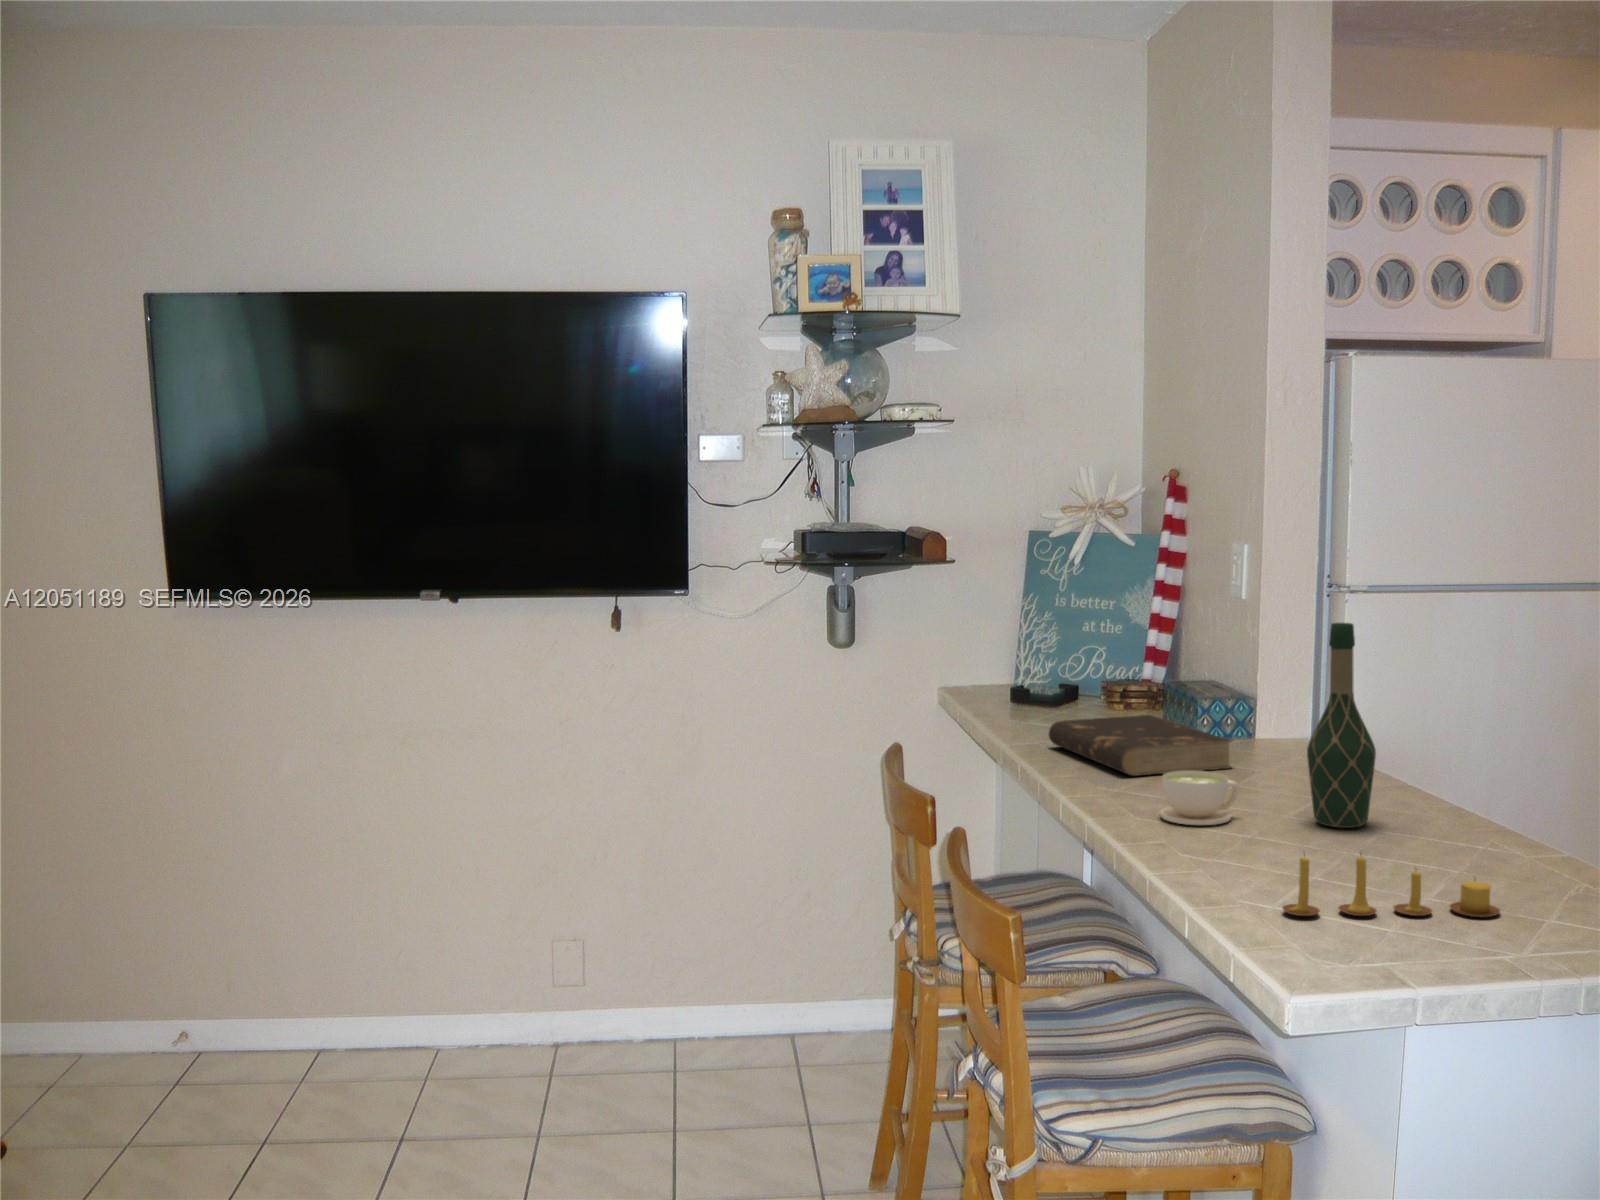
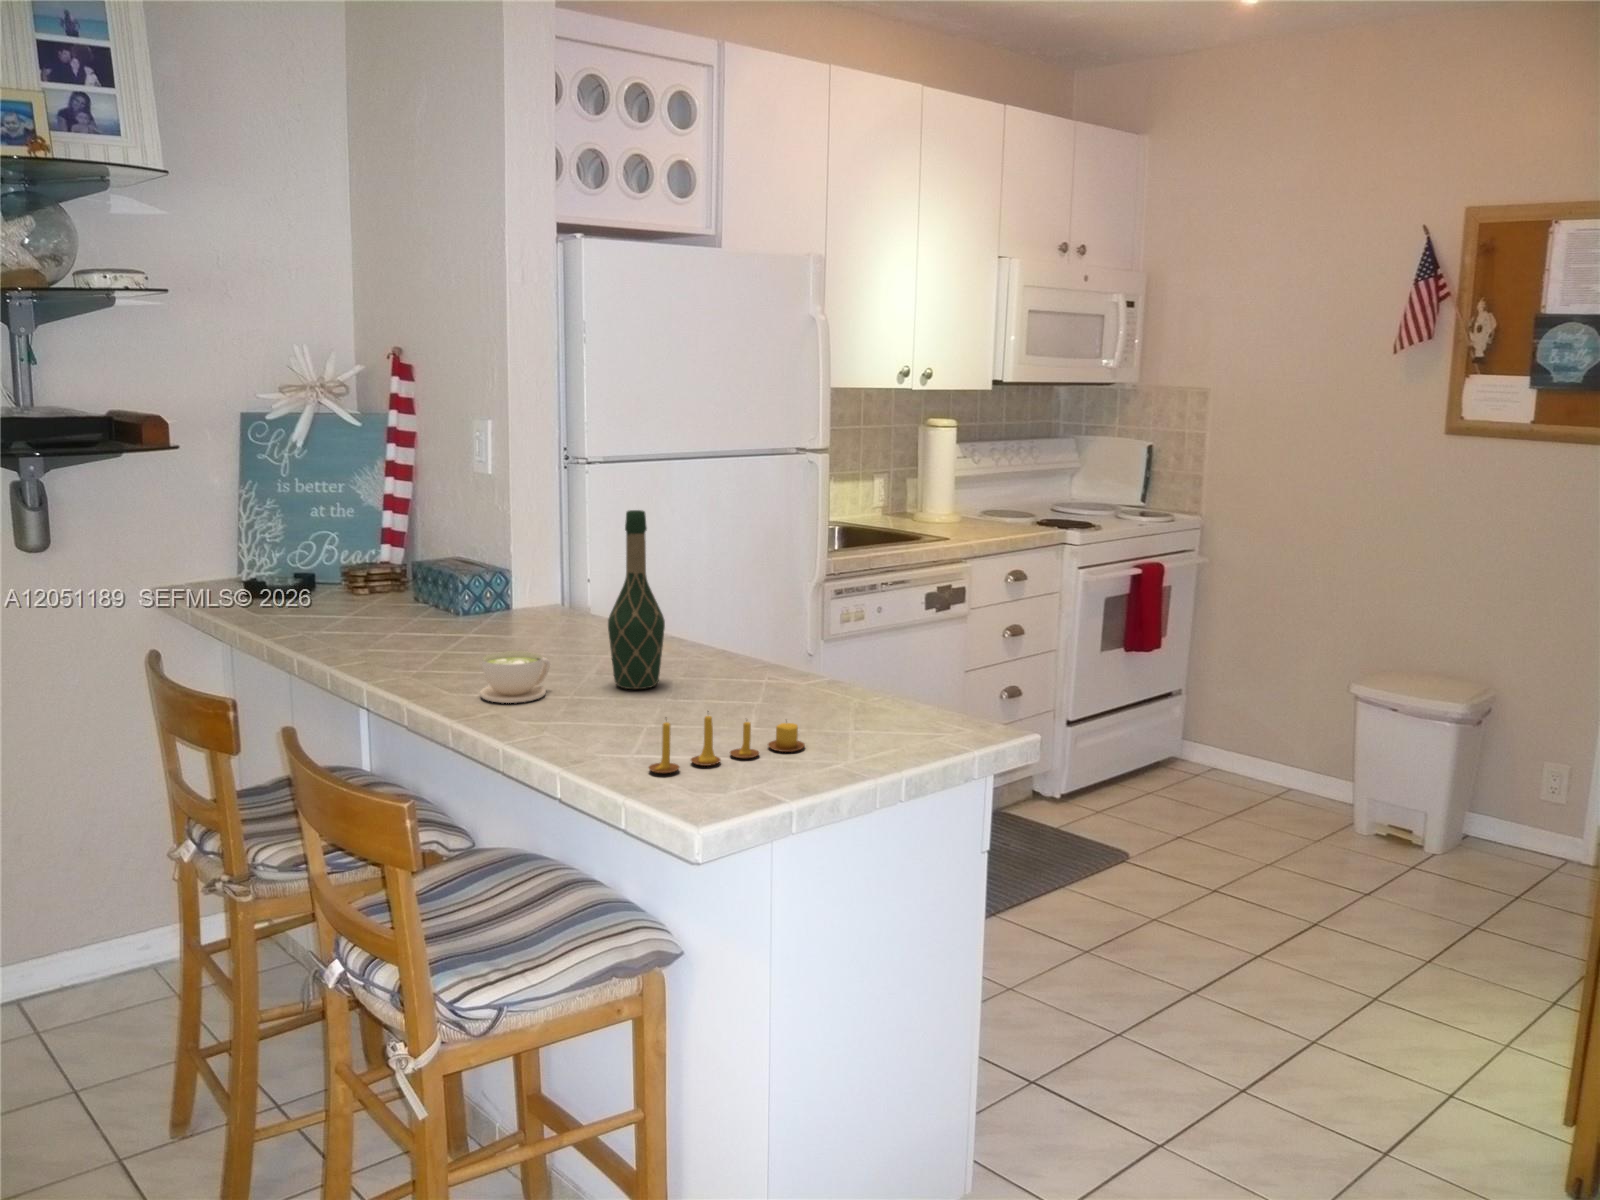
book: present [1049,715,1232,776] -> none [319,599,511,660]

